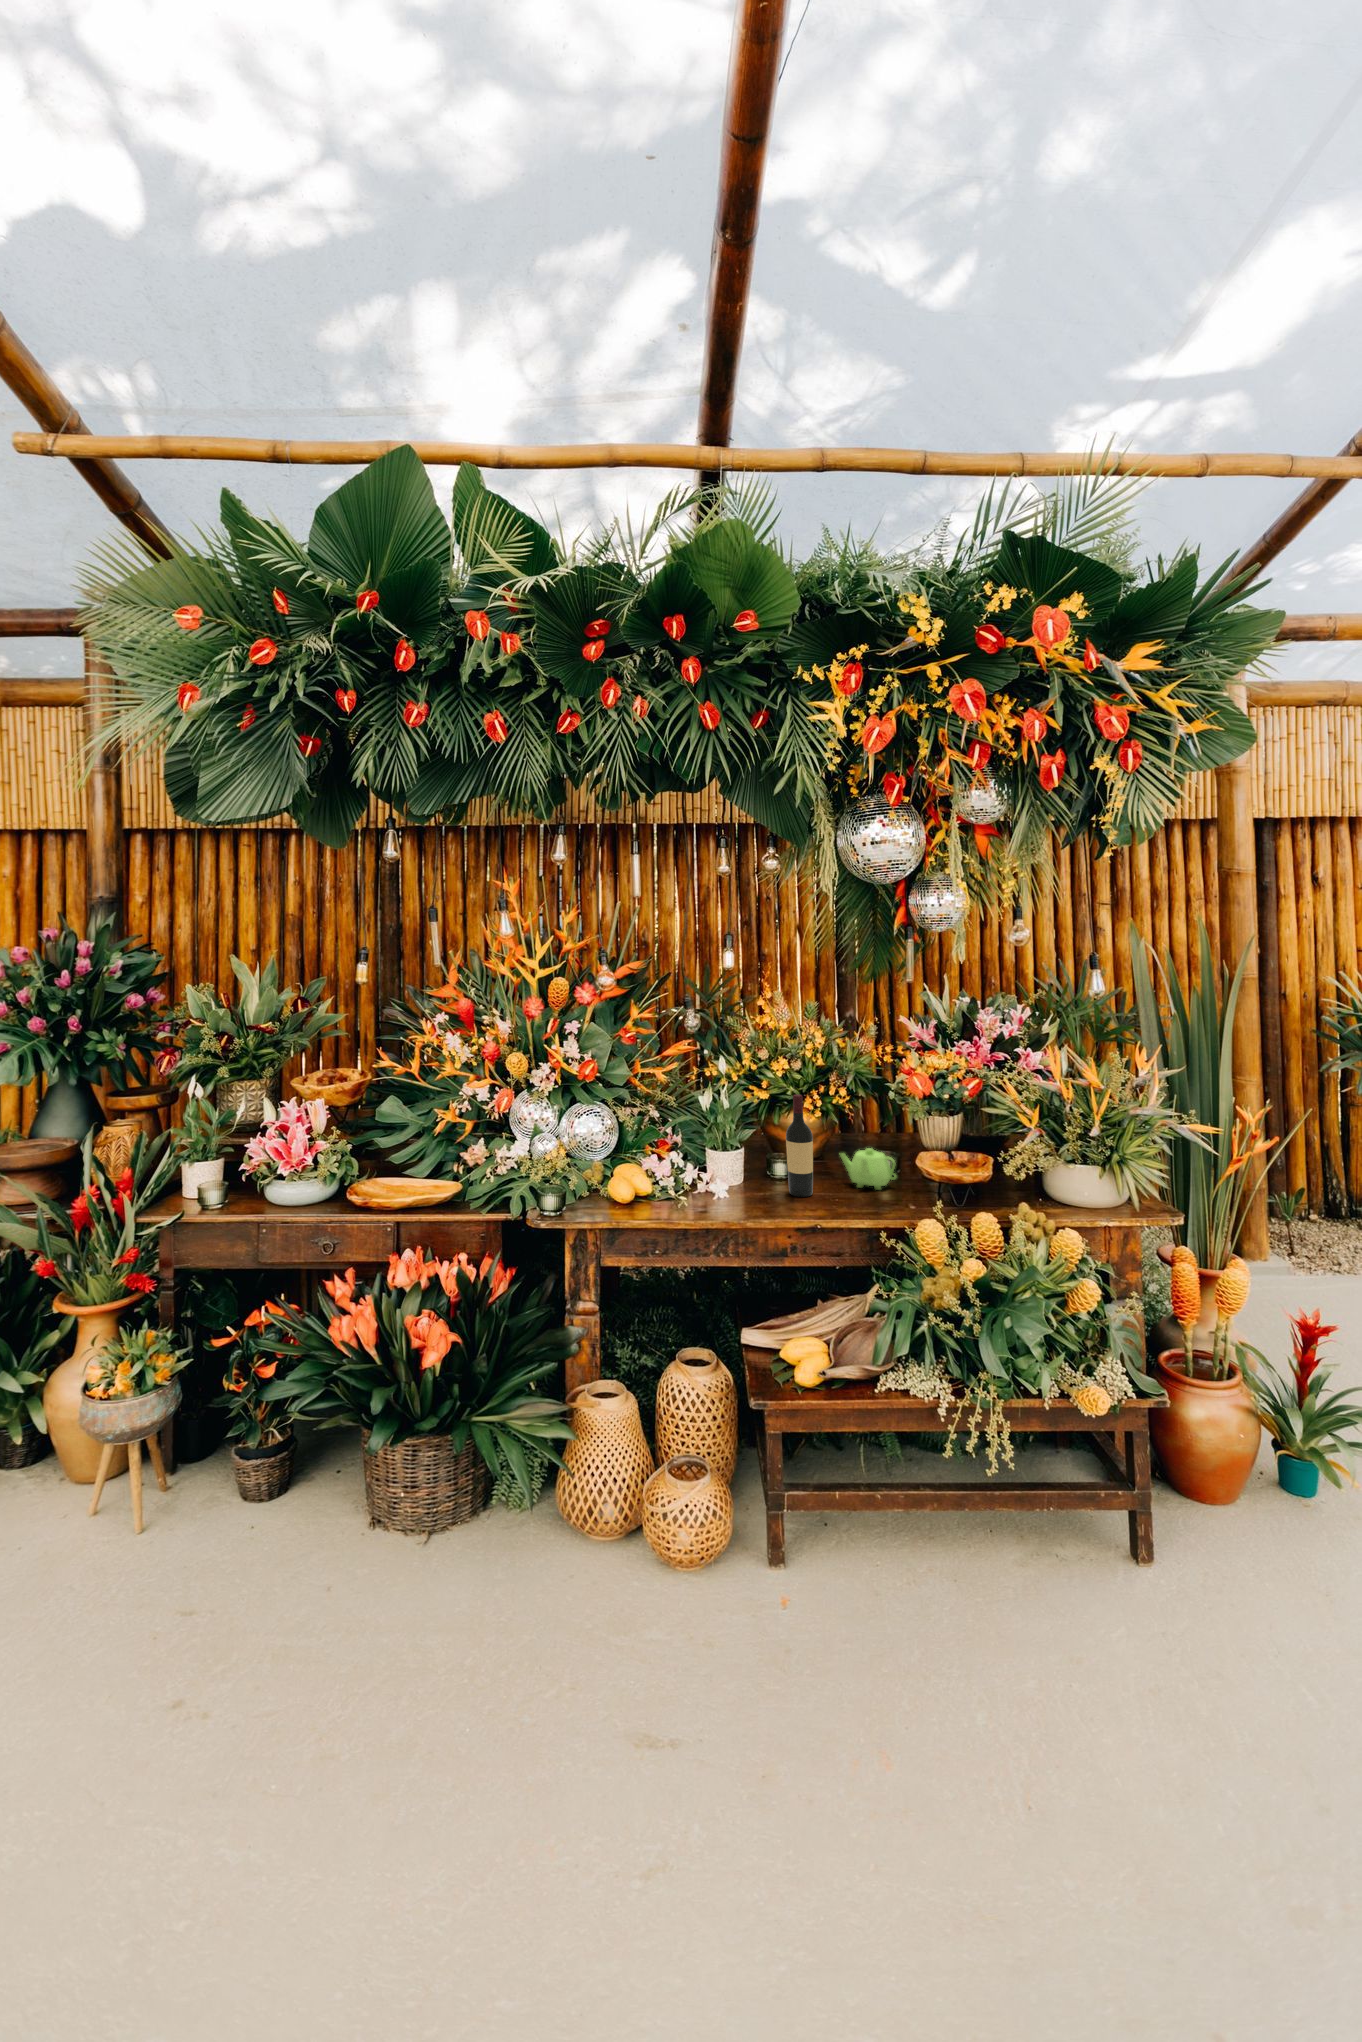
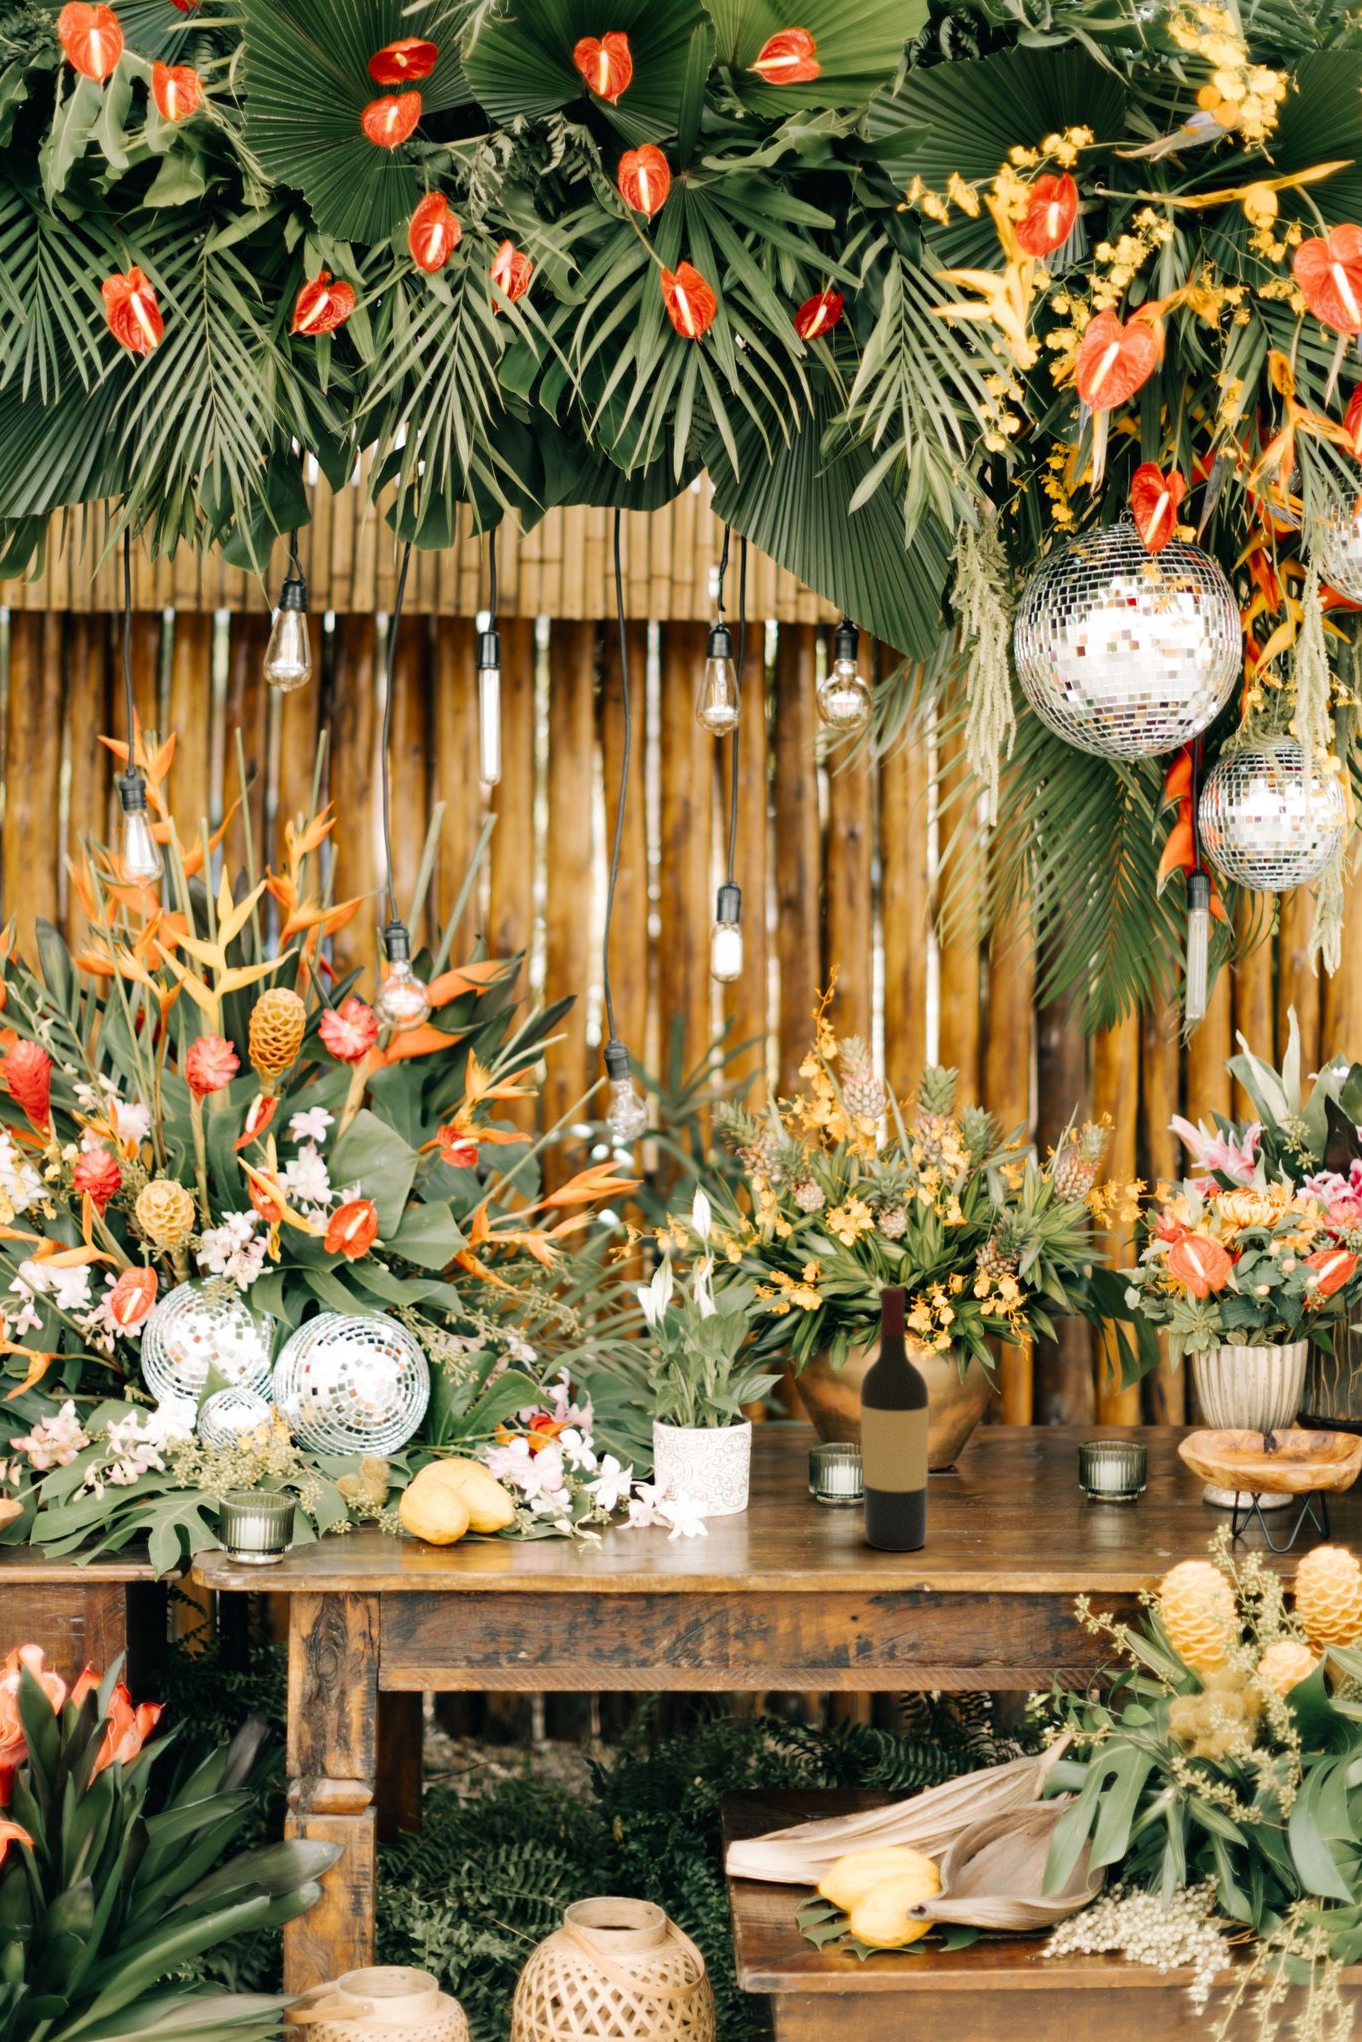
teapot: present [840,1148,896,1190] -> none [997,1428,1140,1535]

